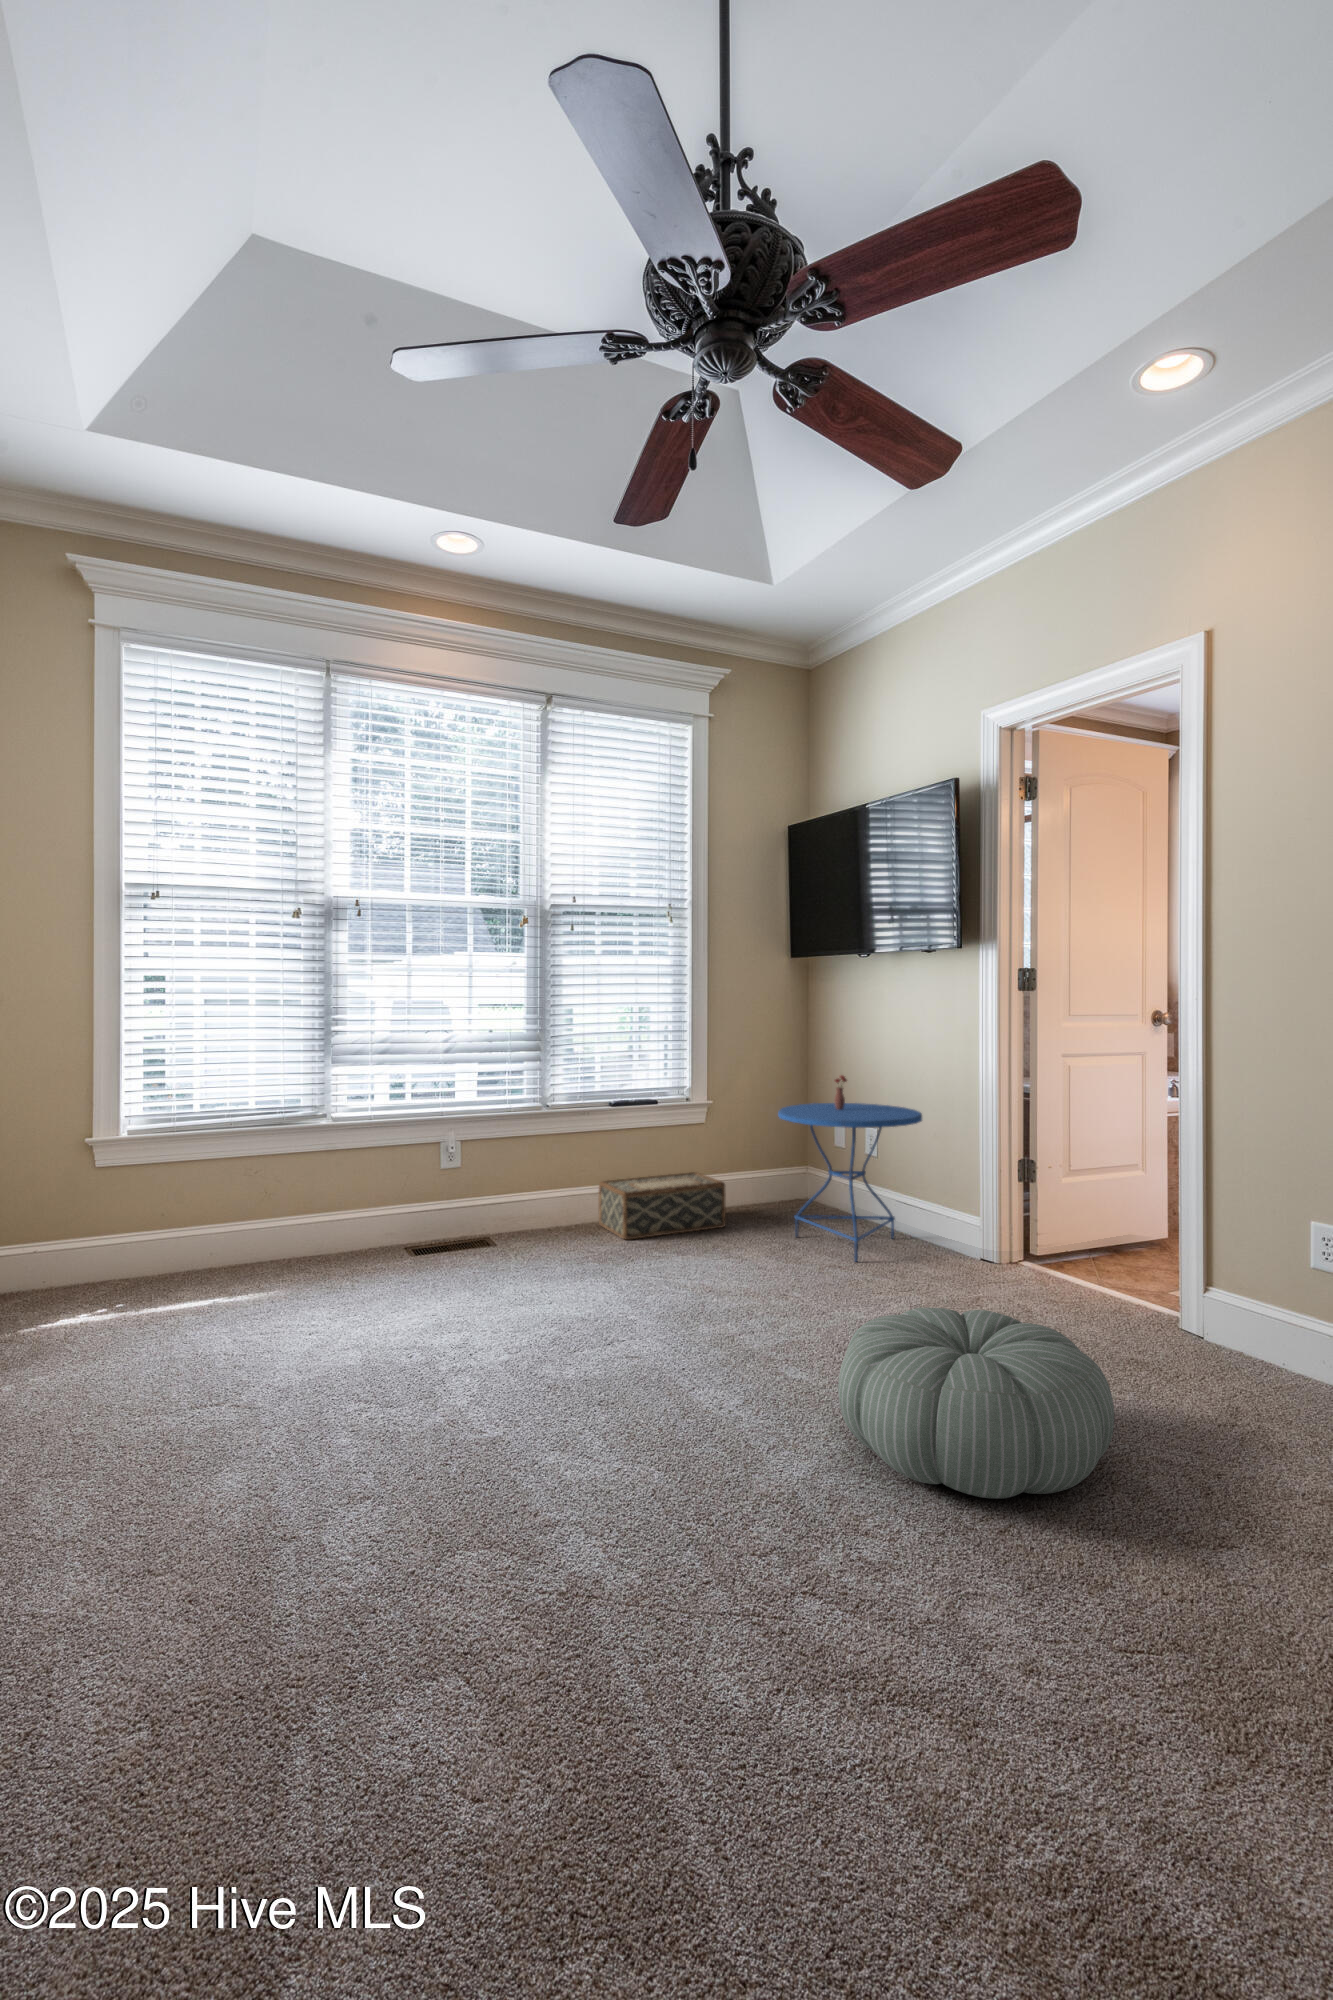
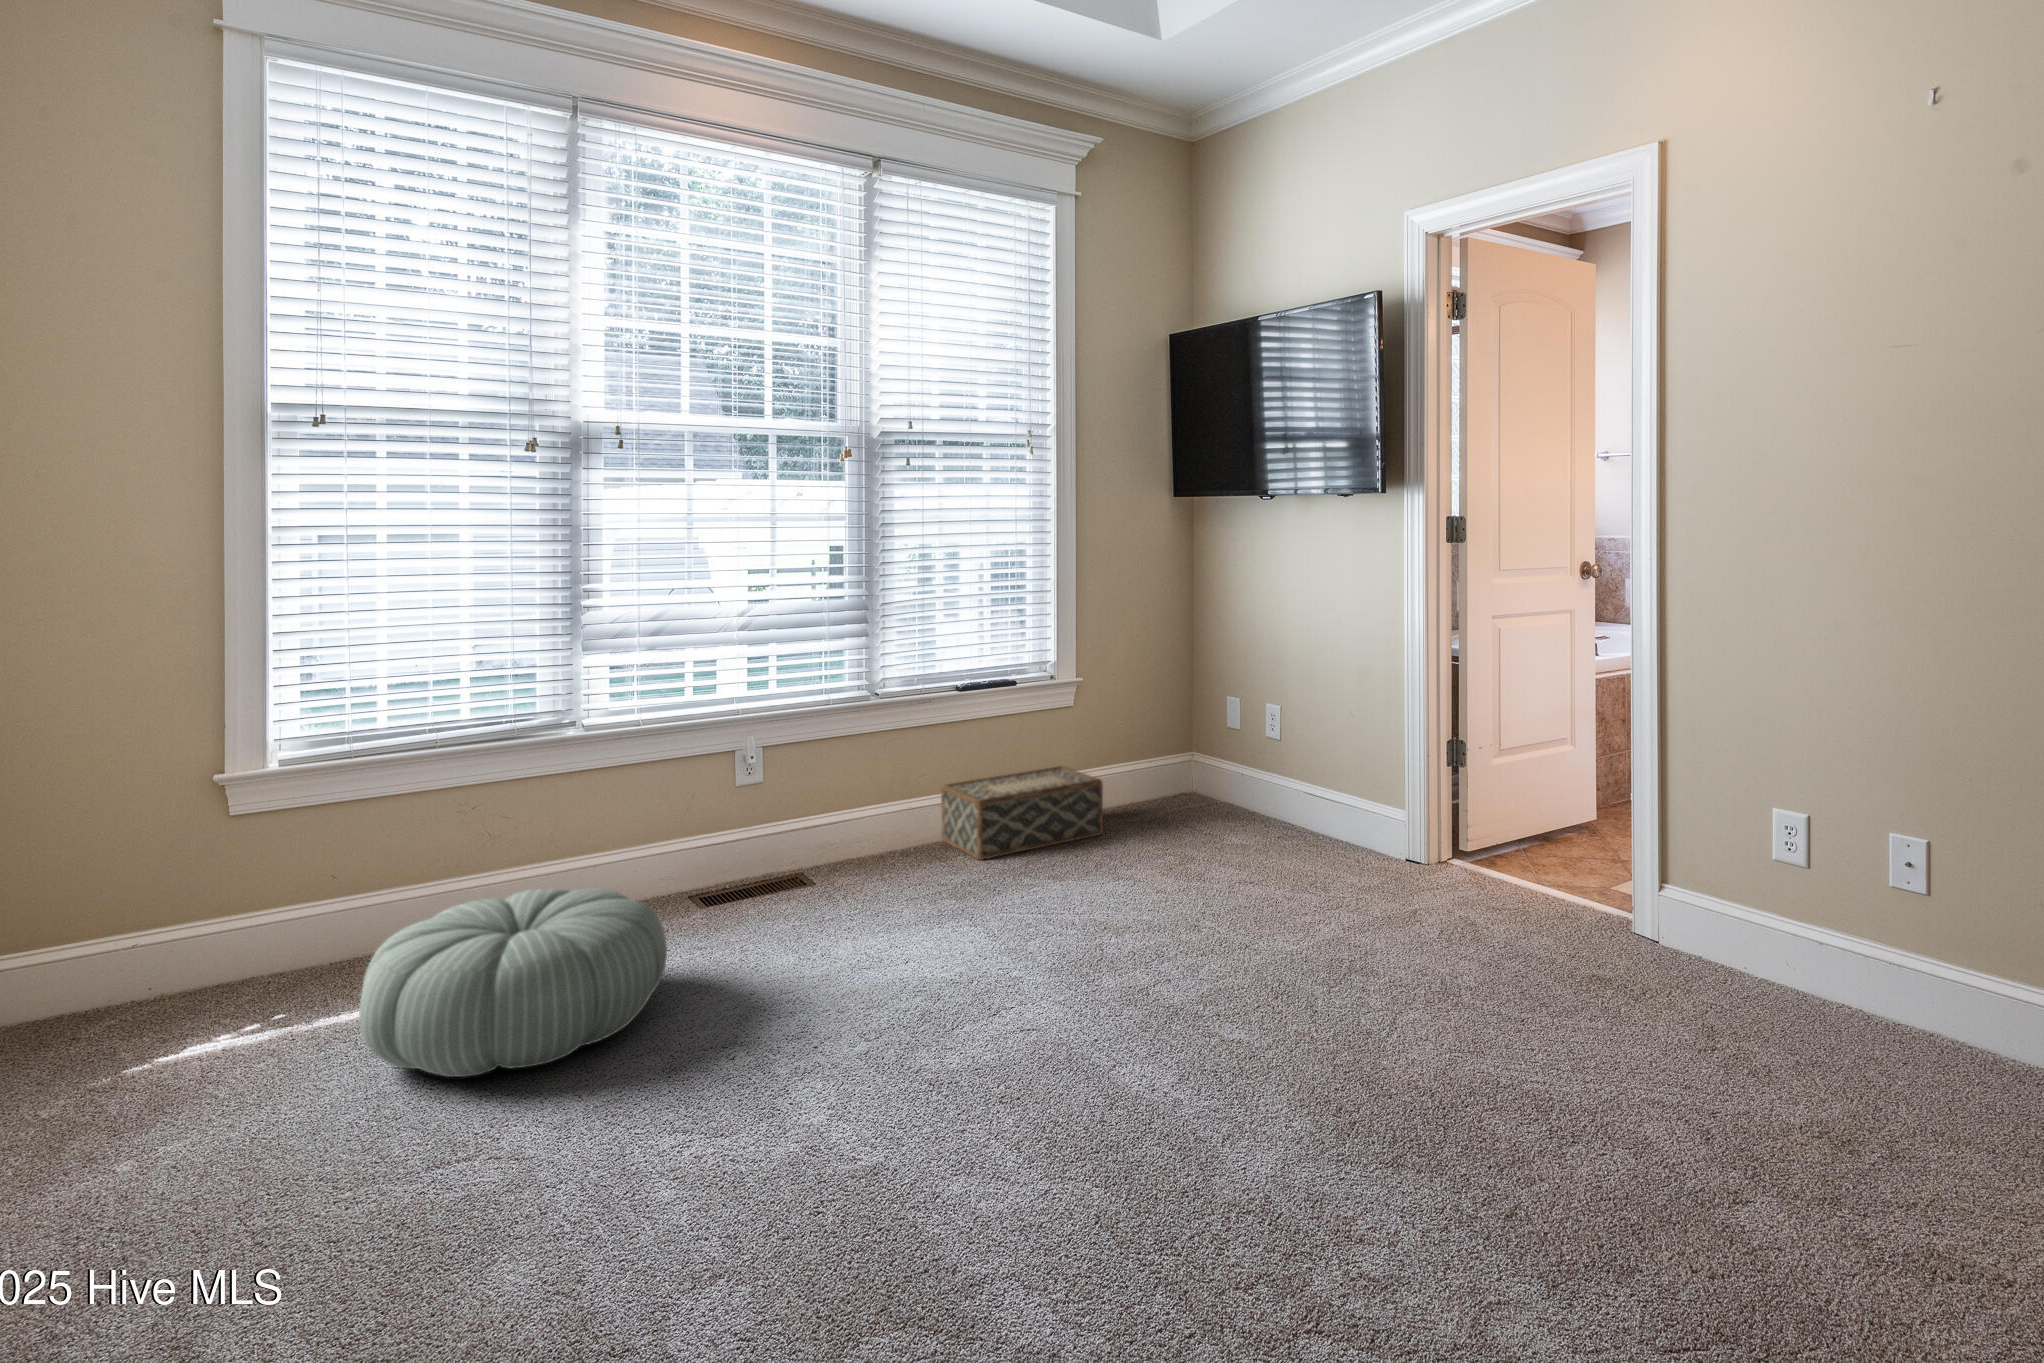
side table: present [778,1076,922,1262] -> none [1172,645,1344,874]
pouf: present [838,1307,1114,1499] -> present [359,888,667,1077]

